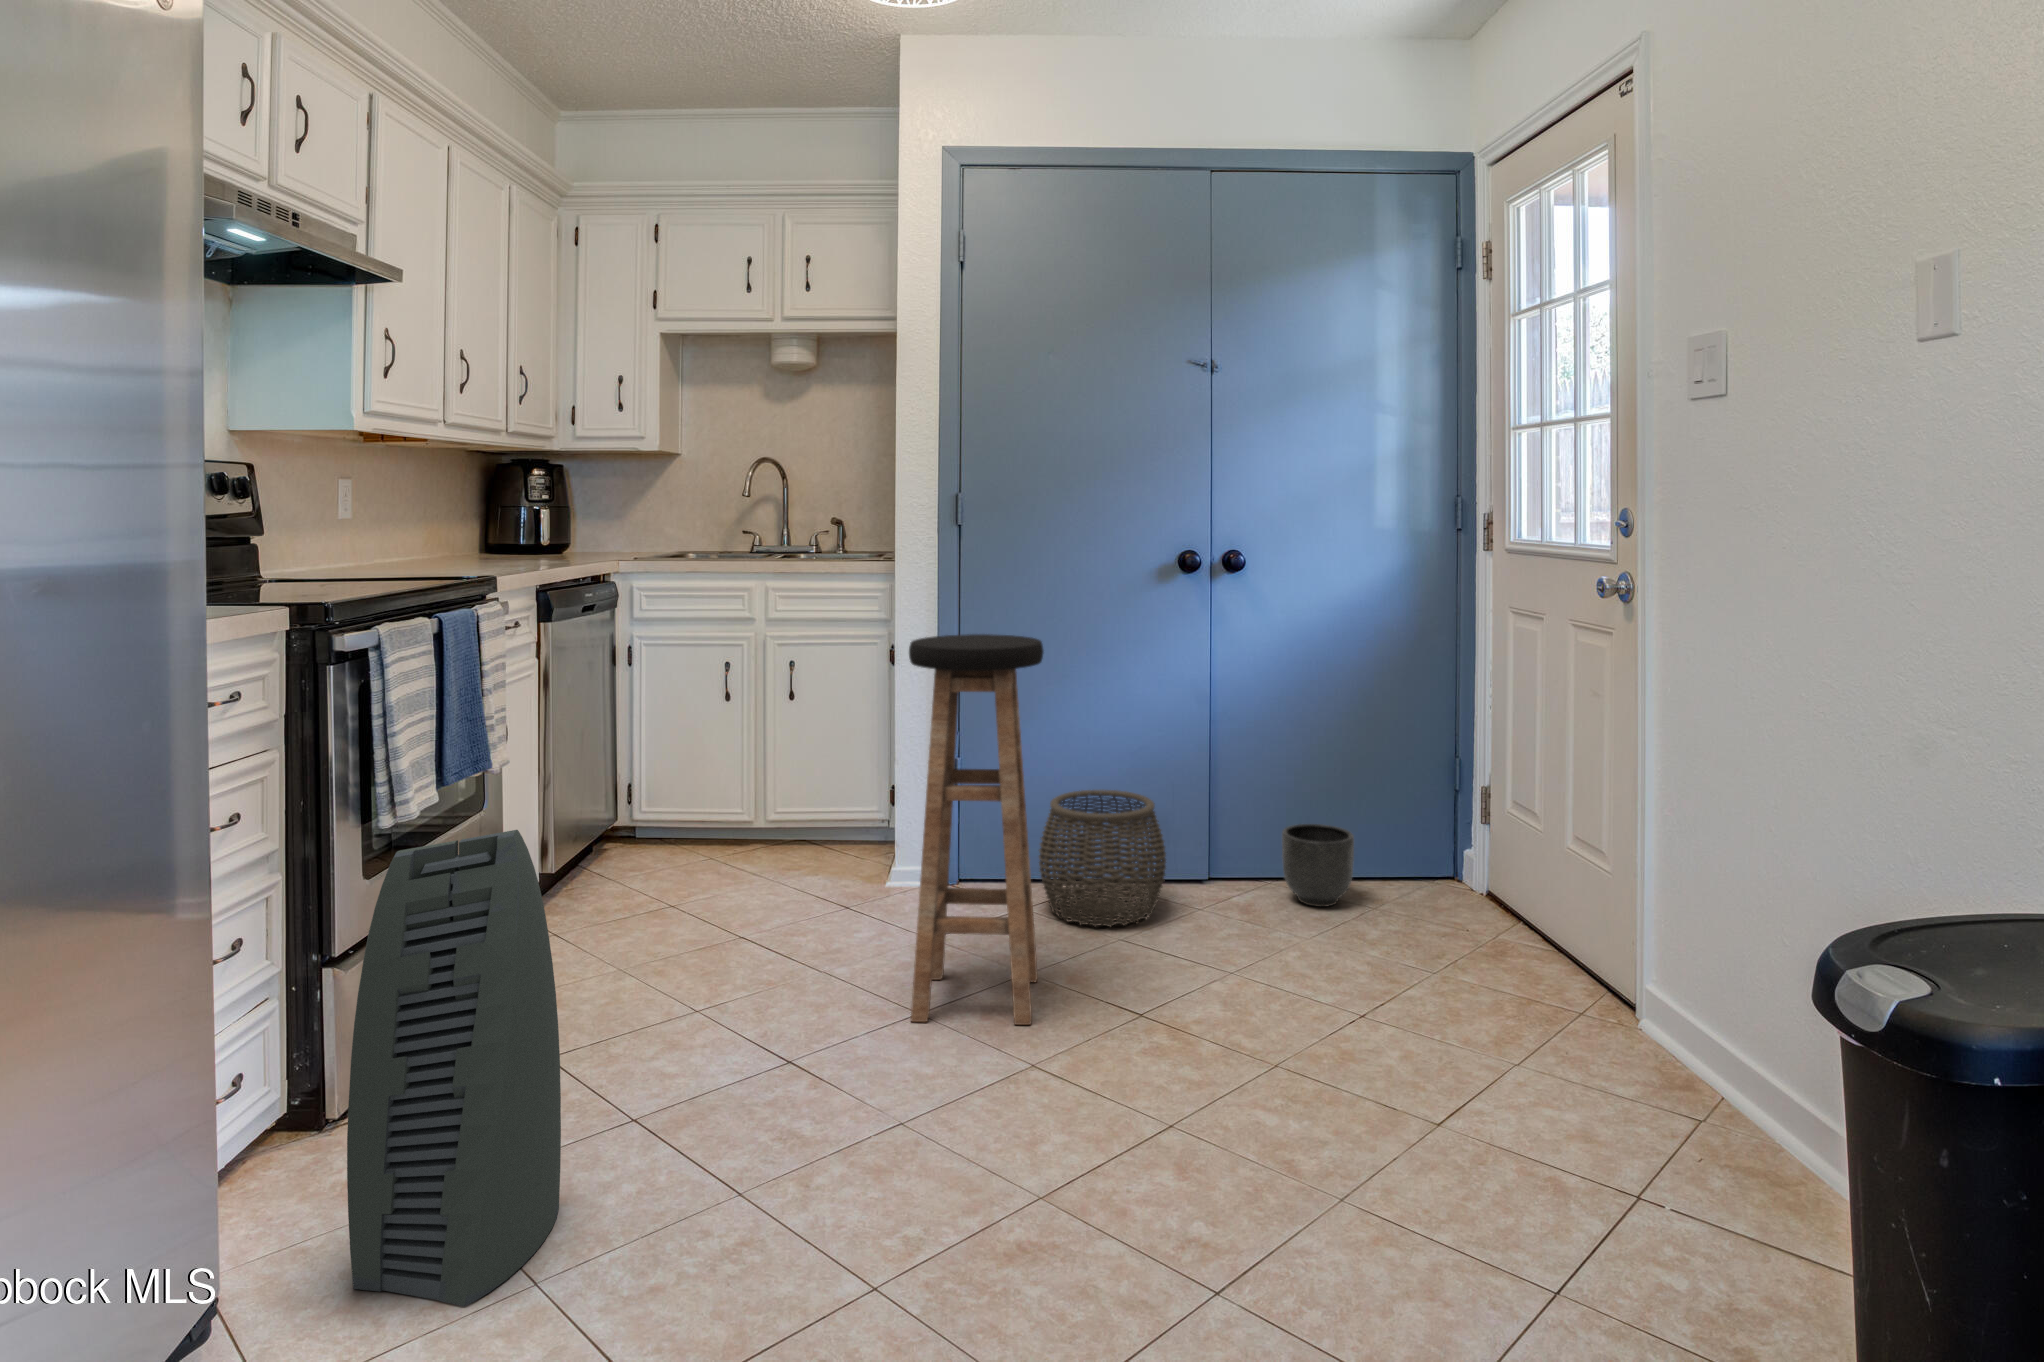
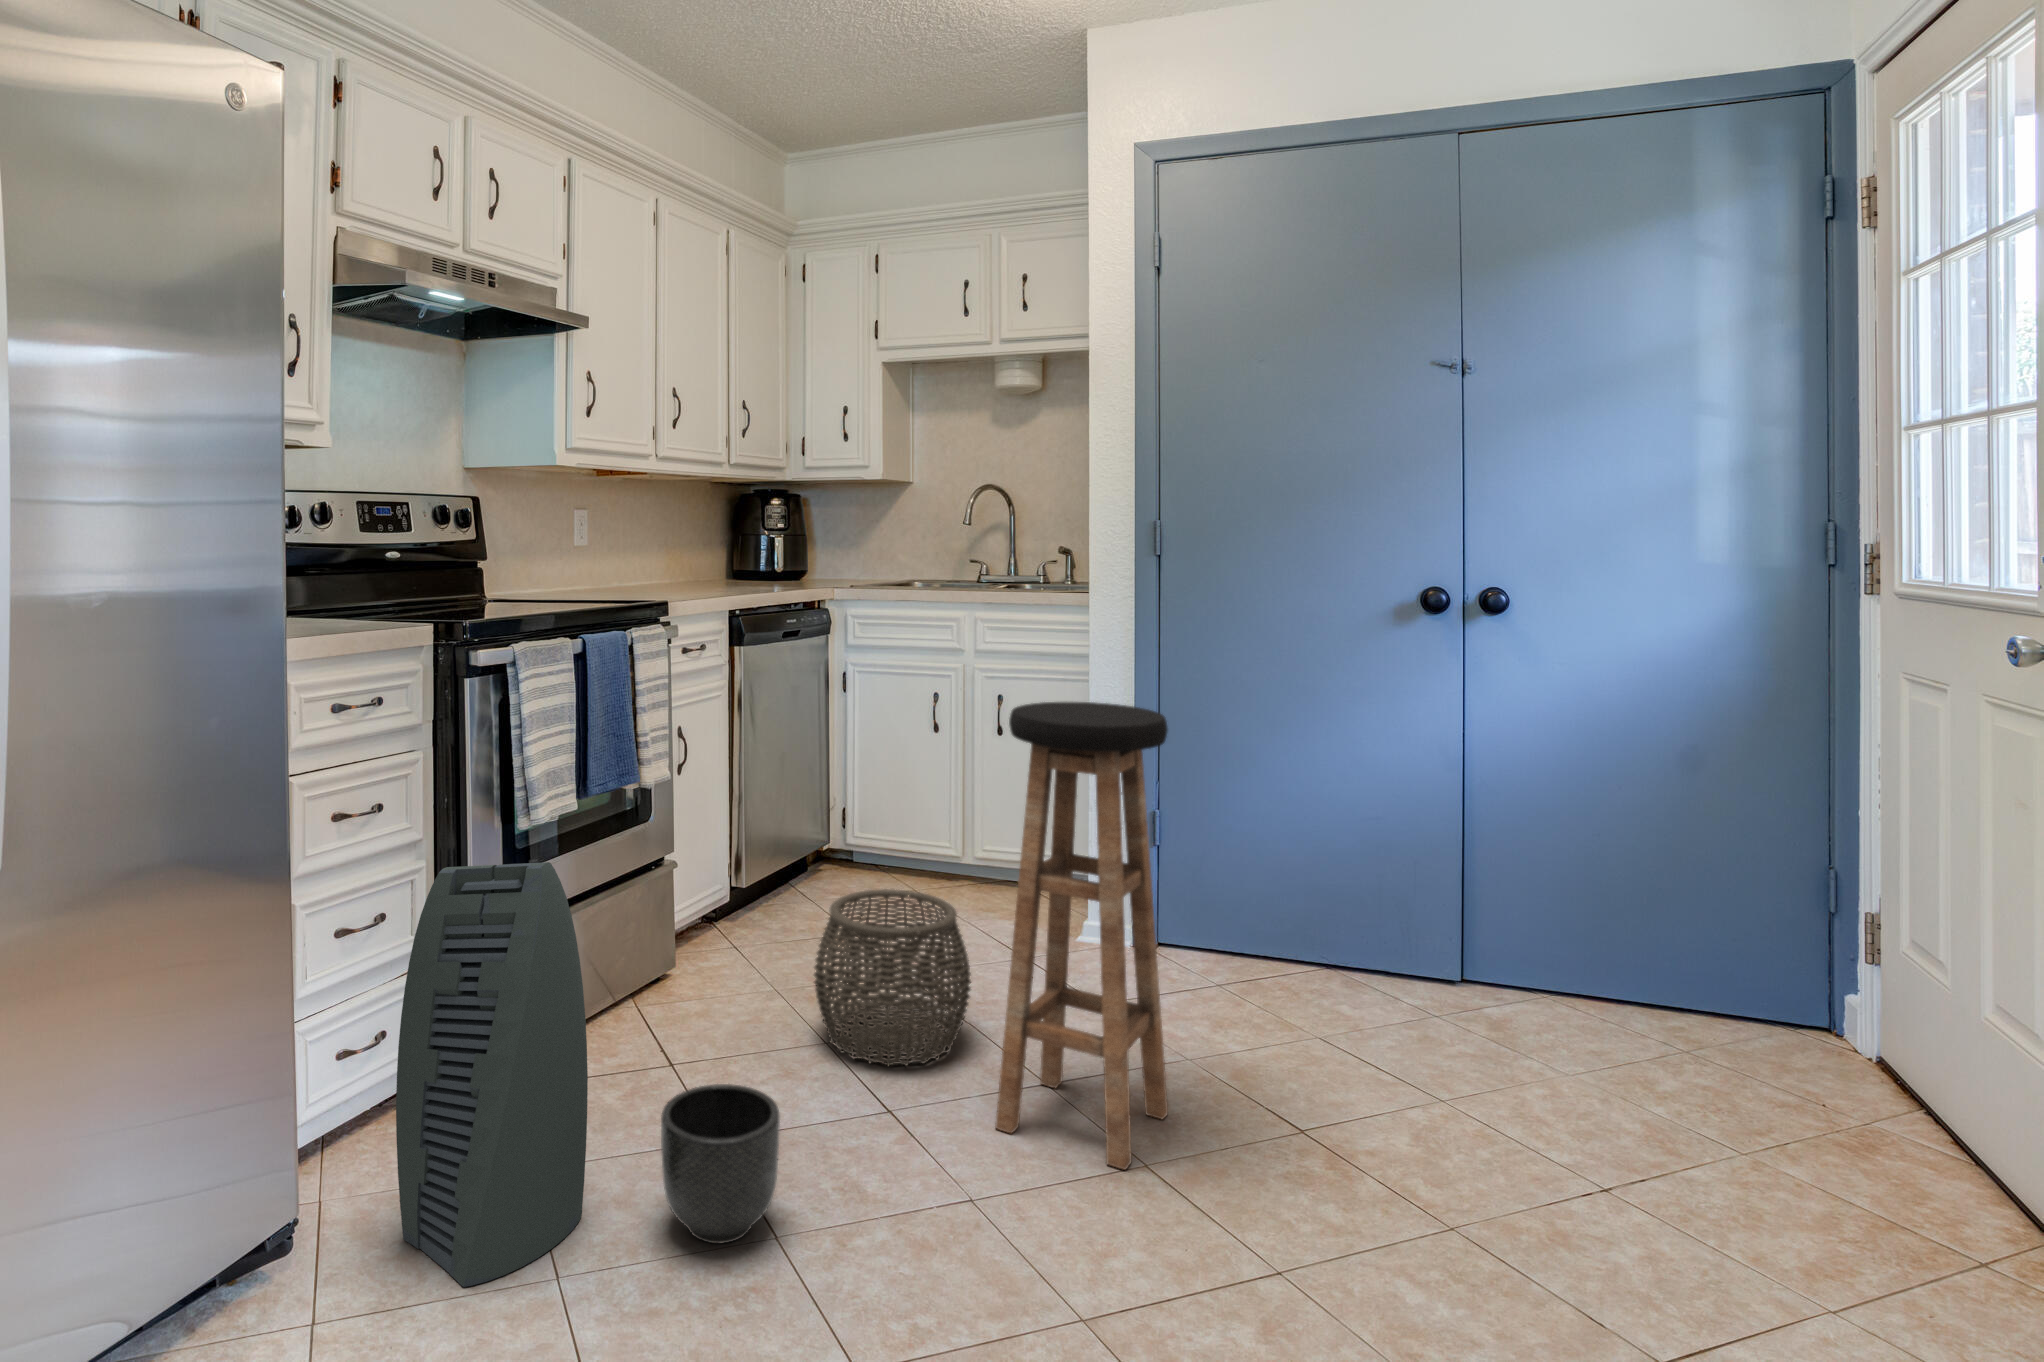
woven basket: present [1039,790,1166,927] -> present [814,889,971,1066]
planter: present [1282,824,1354,907] -> present [661,1084,780,1244]

